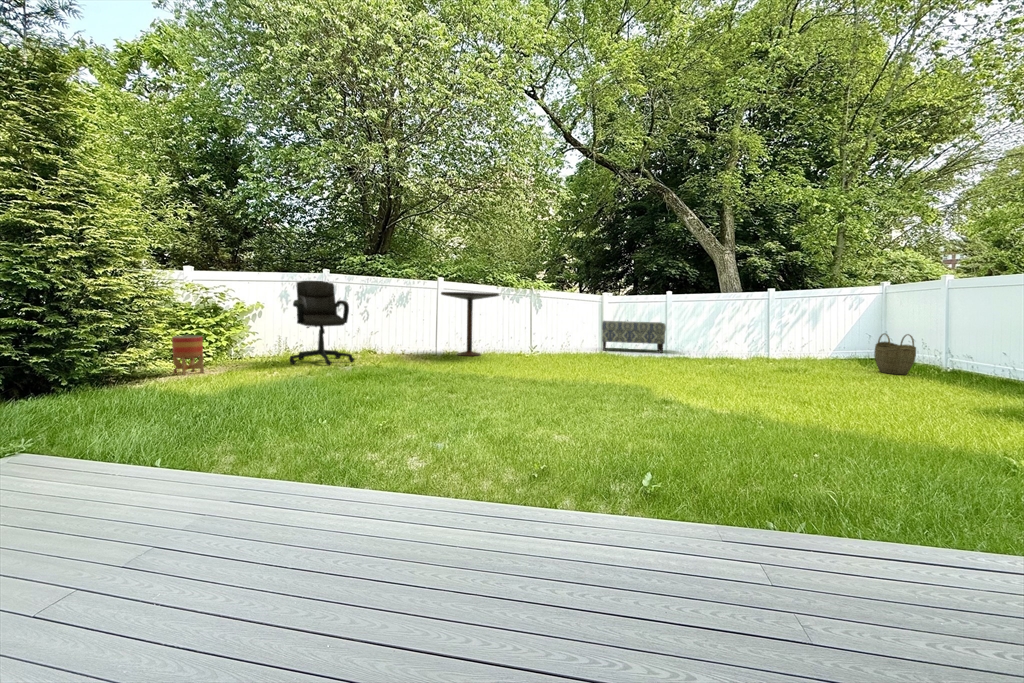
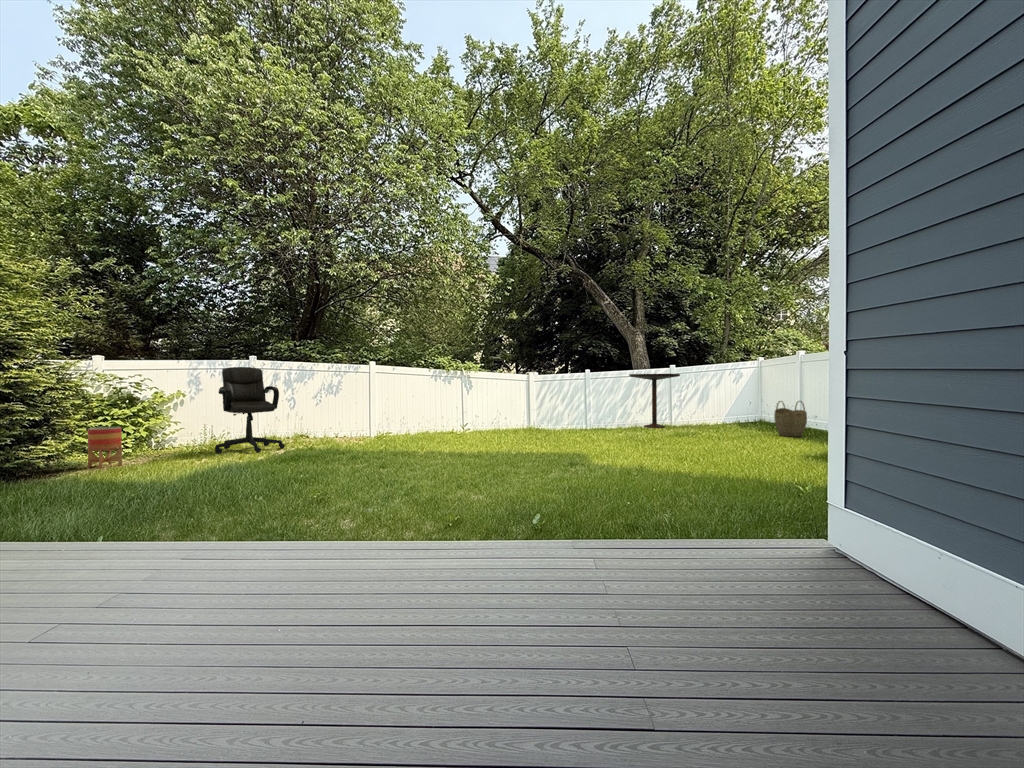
pedestal table: present [441,292,499,356] -> present [629,374,680,428]
bench: present [602,321,666,353] -> none [534,398,594,428]

